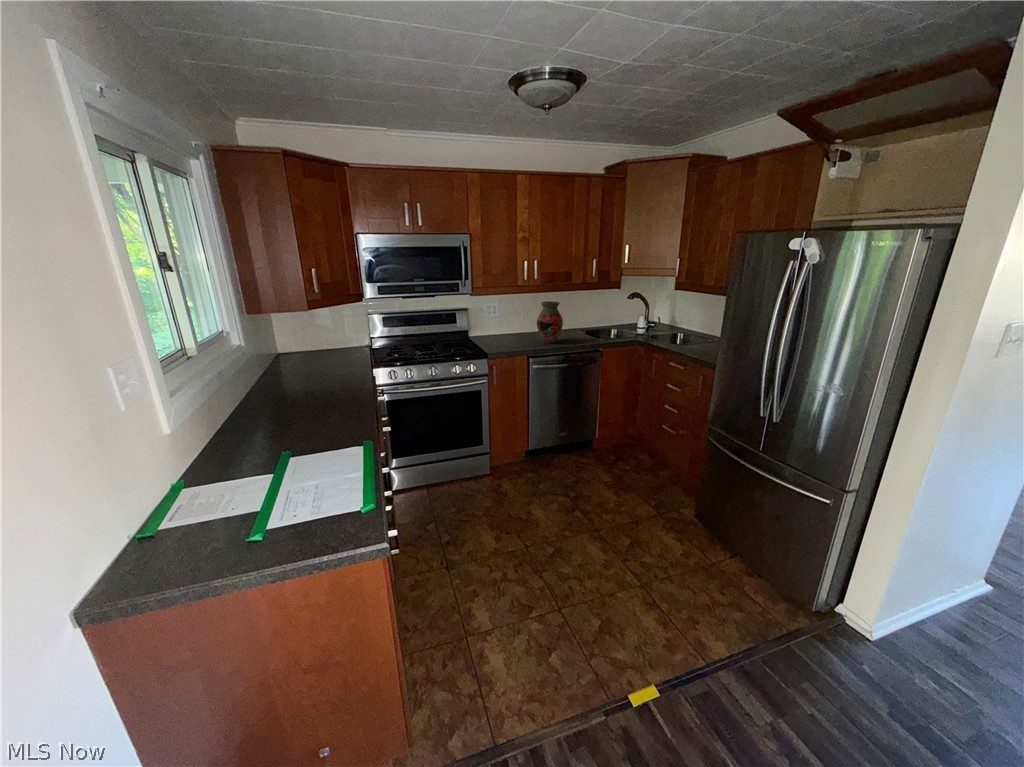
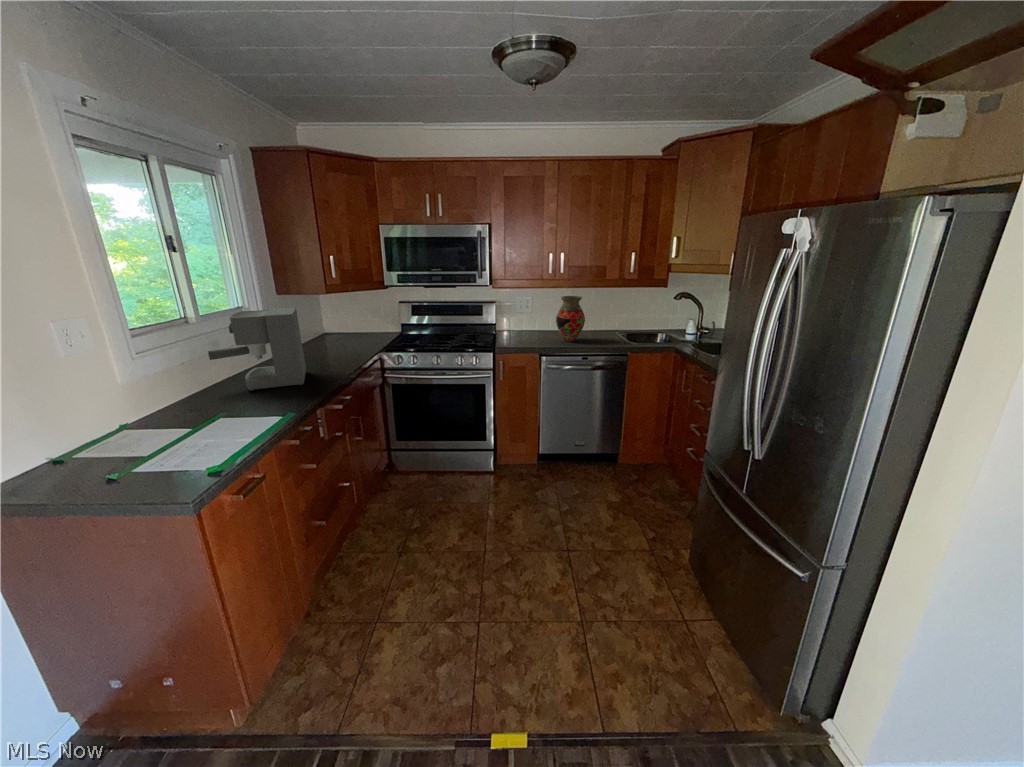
coffee maker: none [233,328,343,424] -> present [208,307,306,391]

